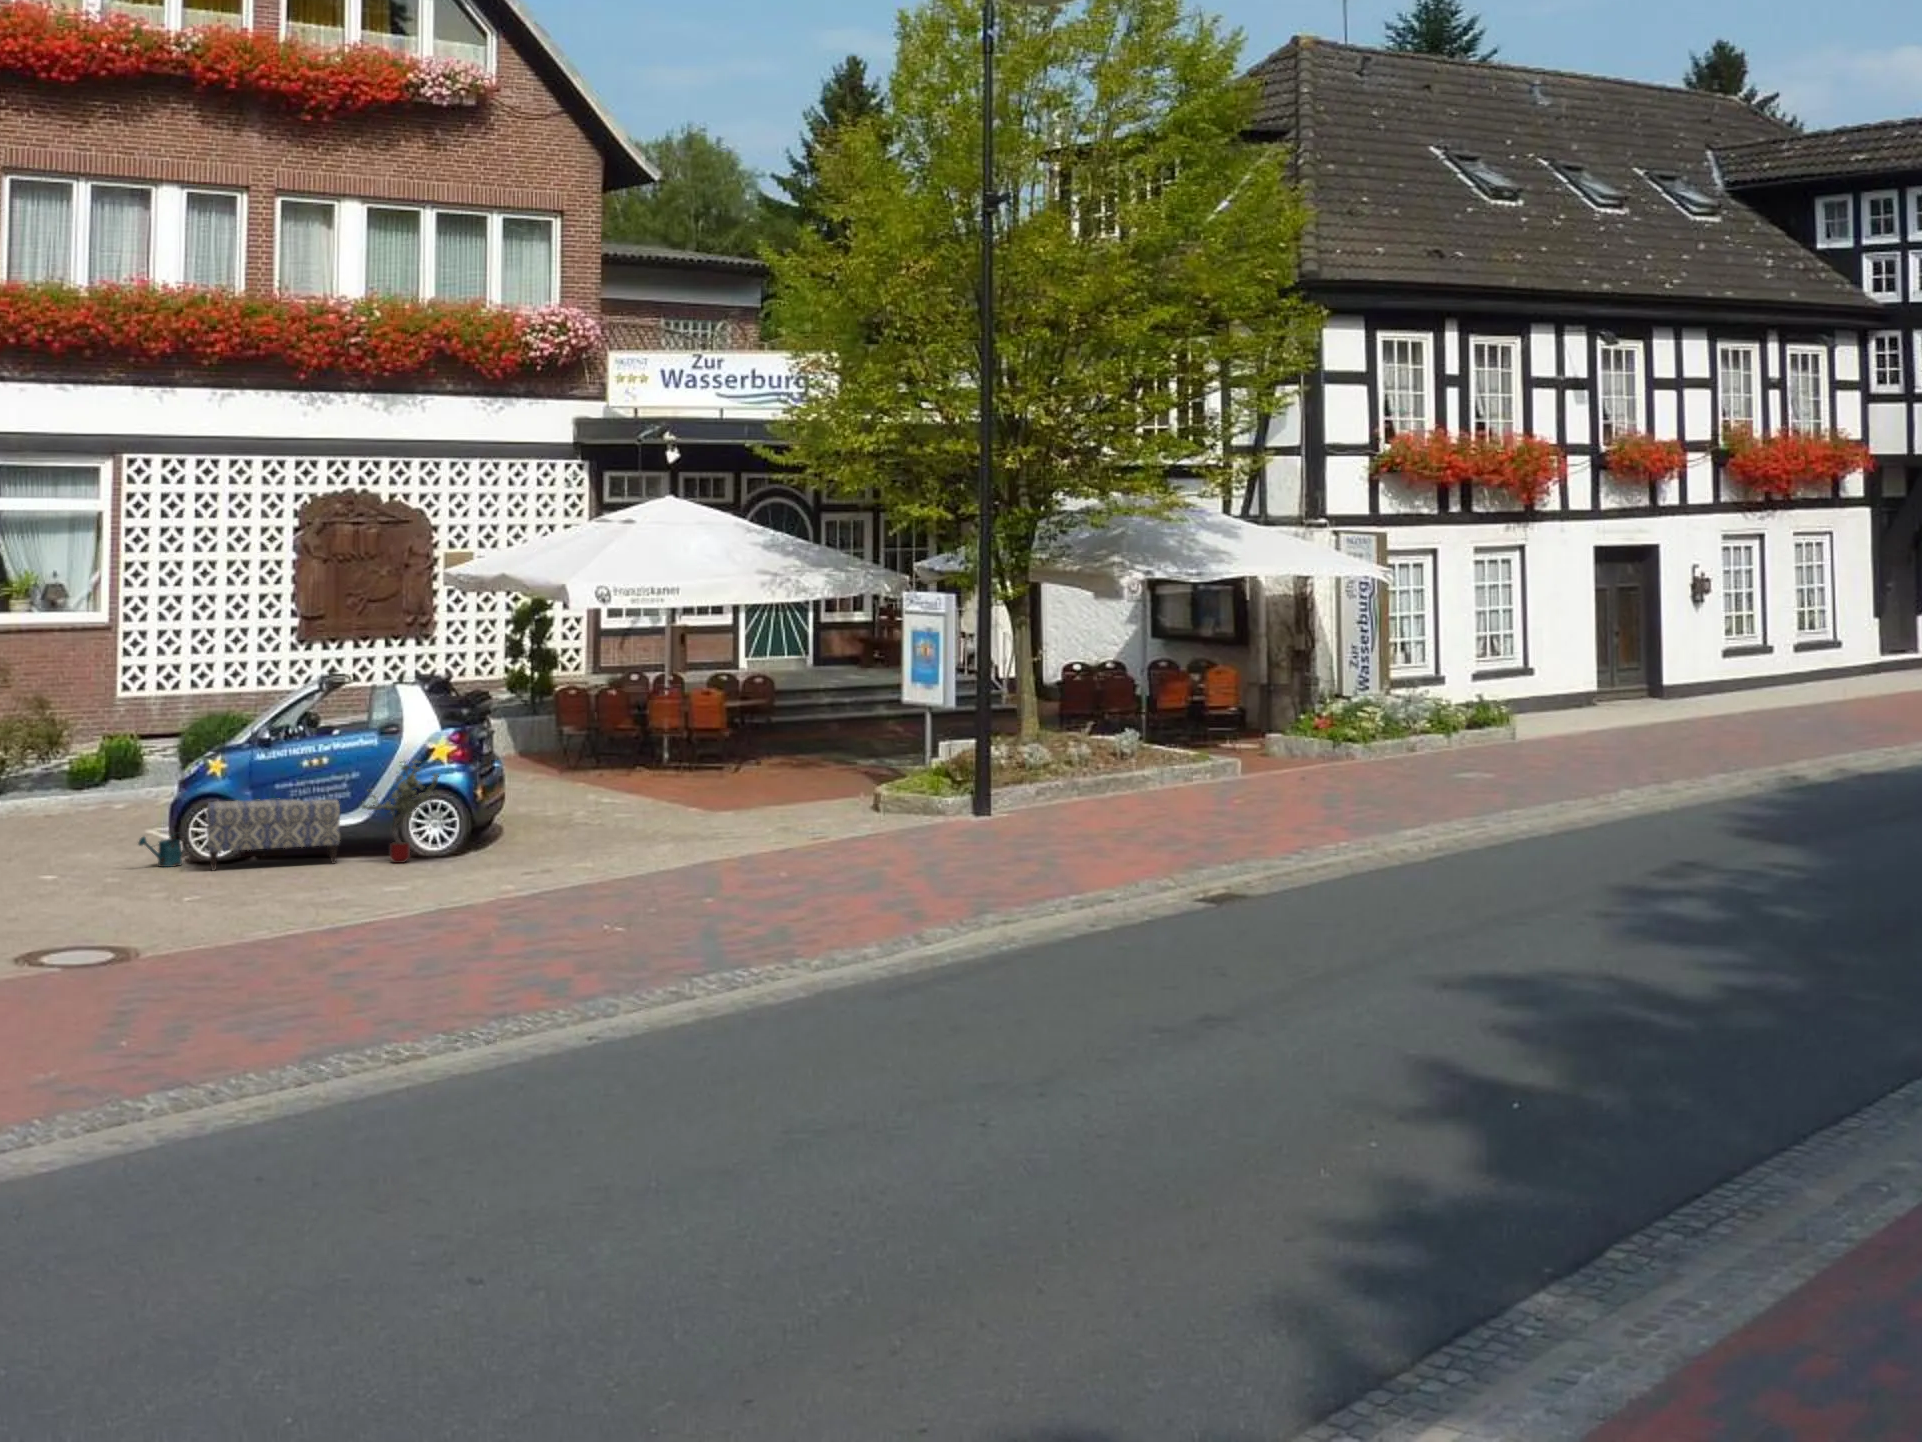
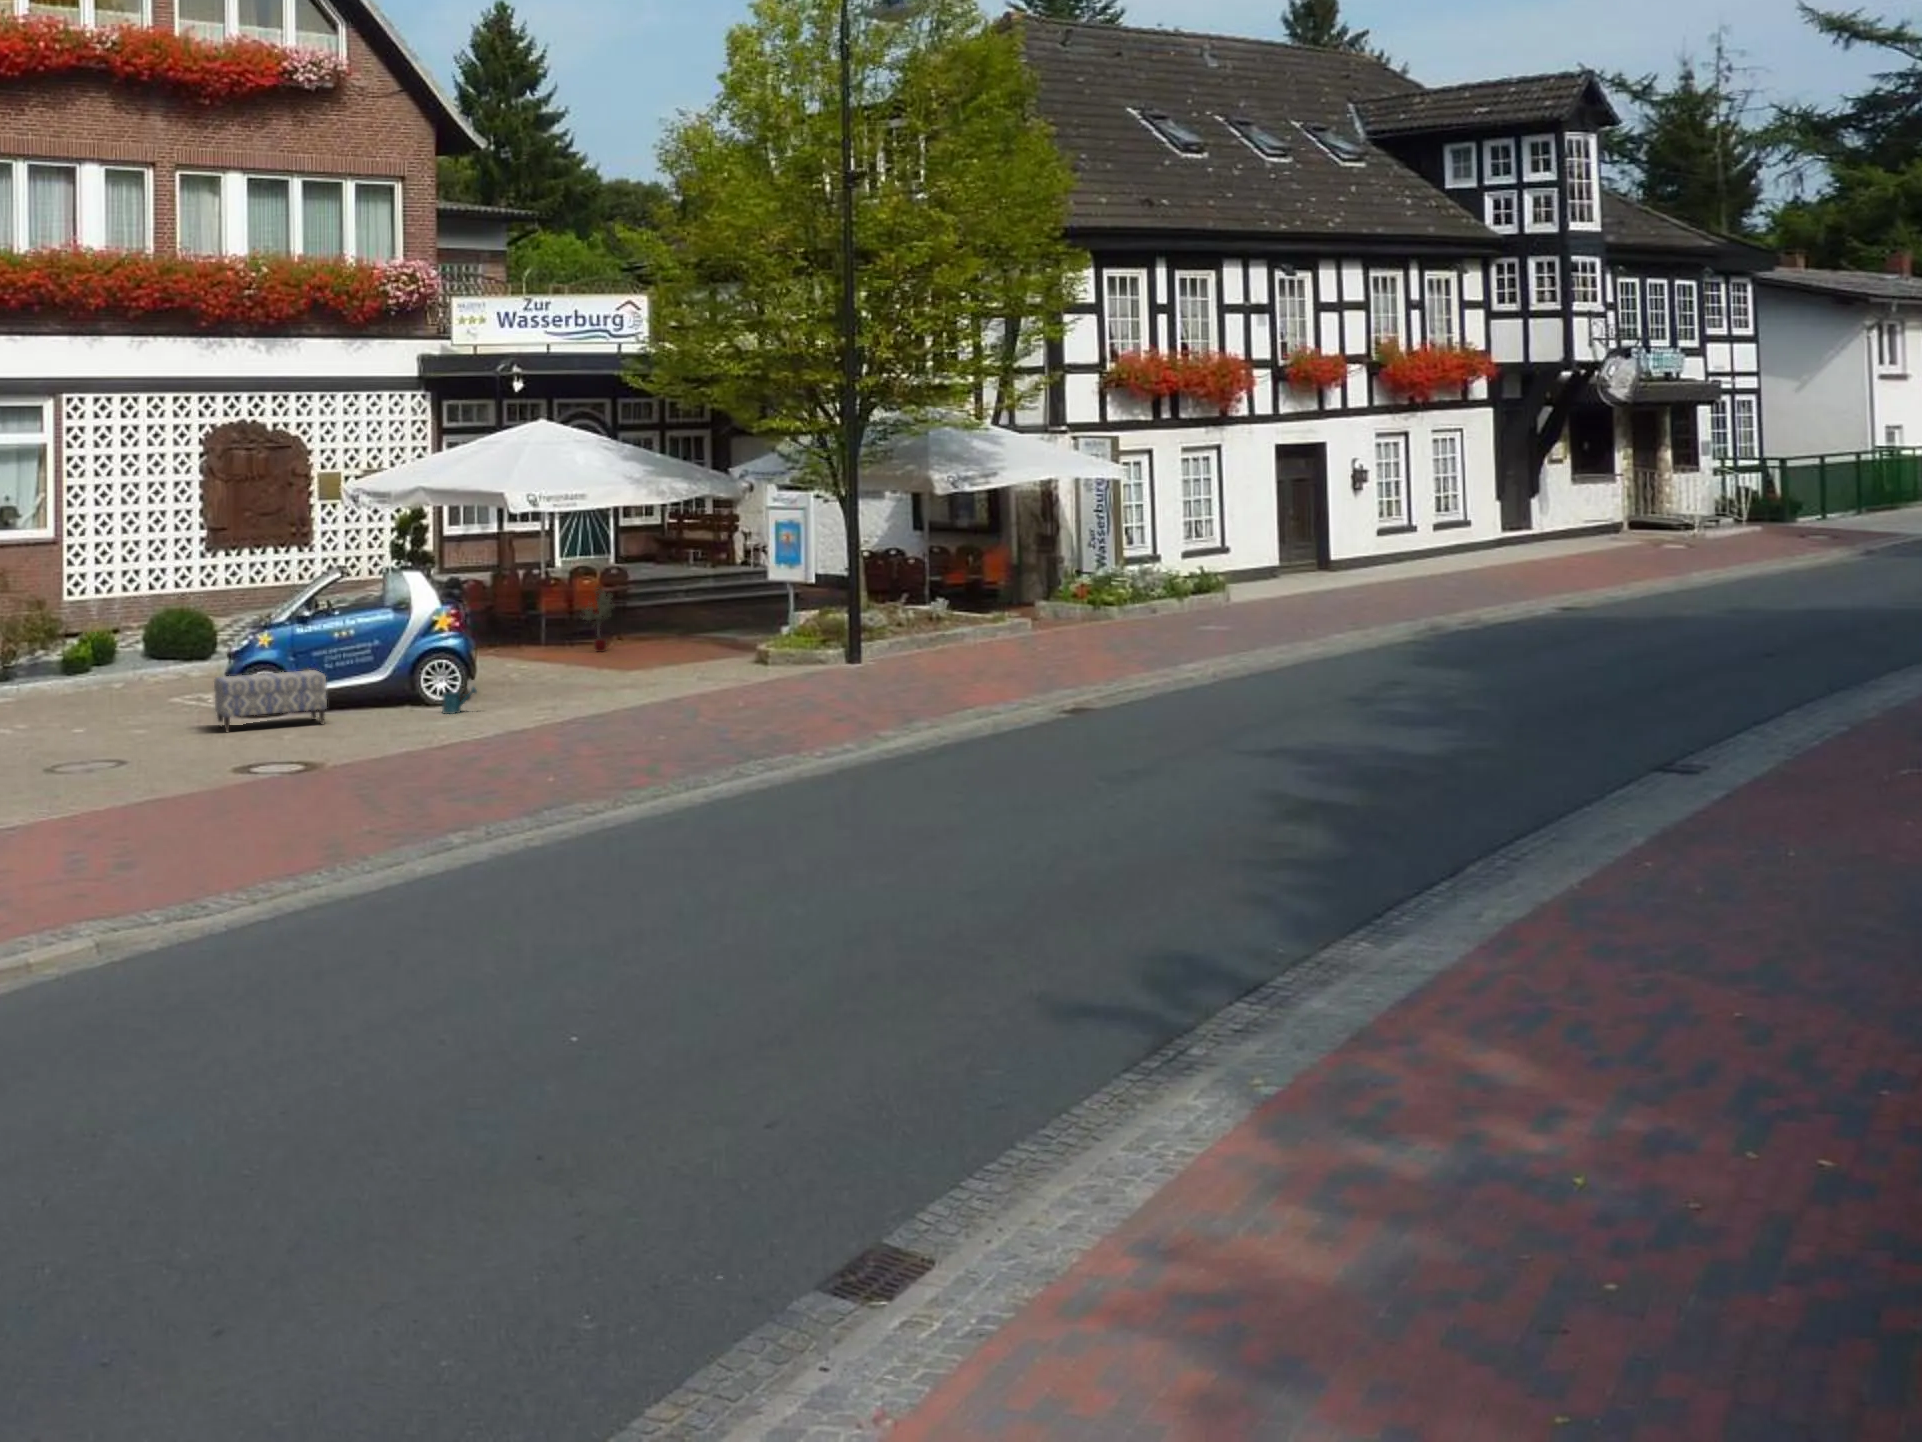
potted tree: present [362,759,439,863] -> present [583,588,614,652]
watering can: present [139,837,183,867] -> present [442,687,477,714]

